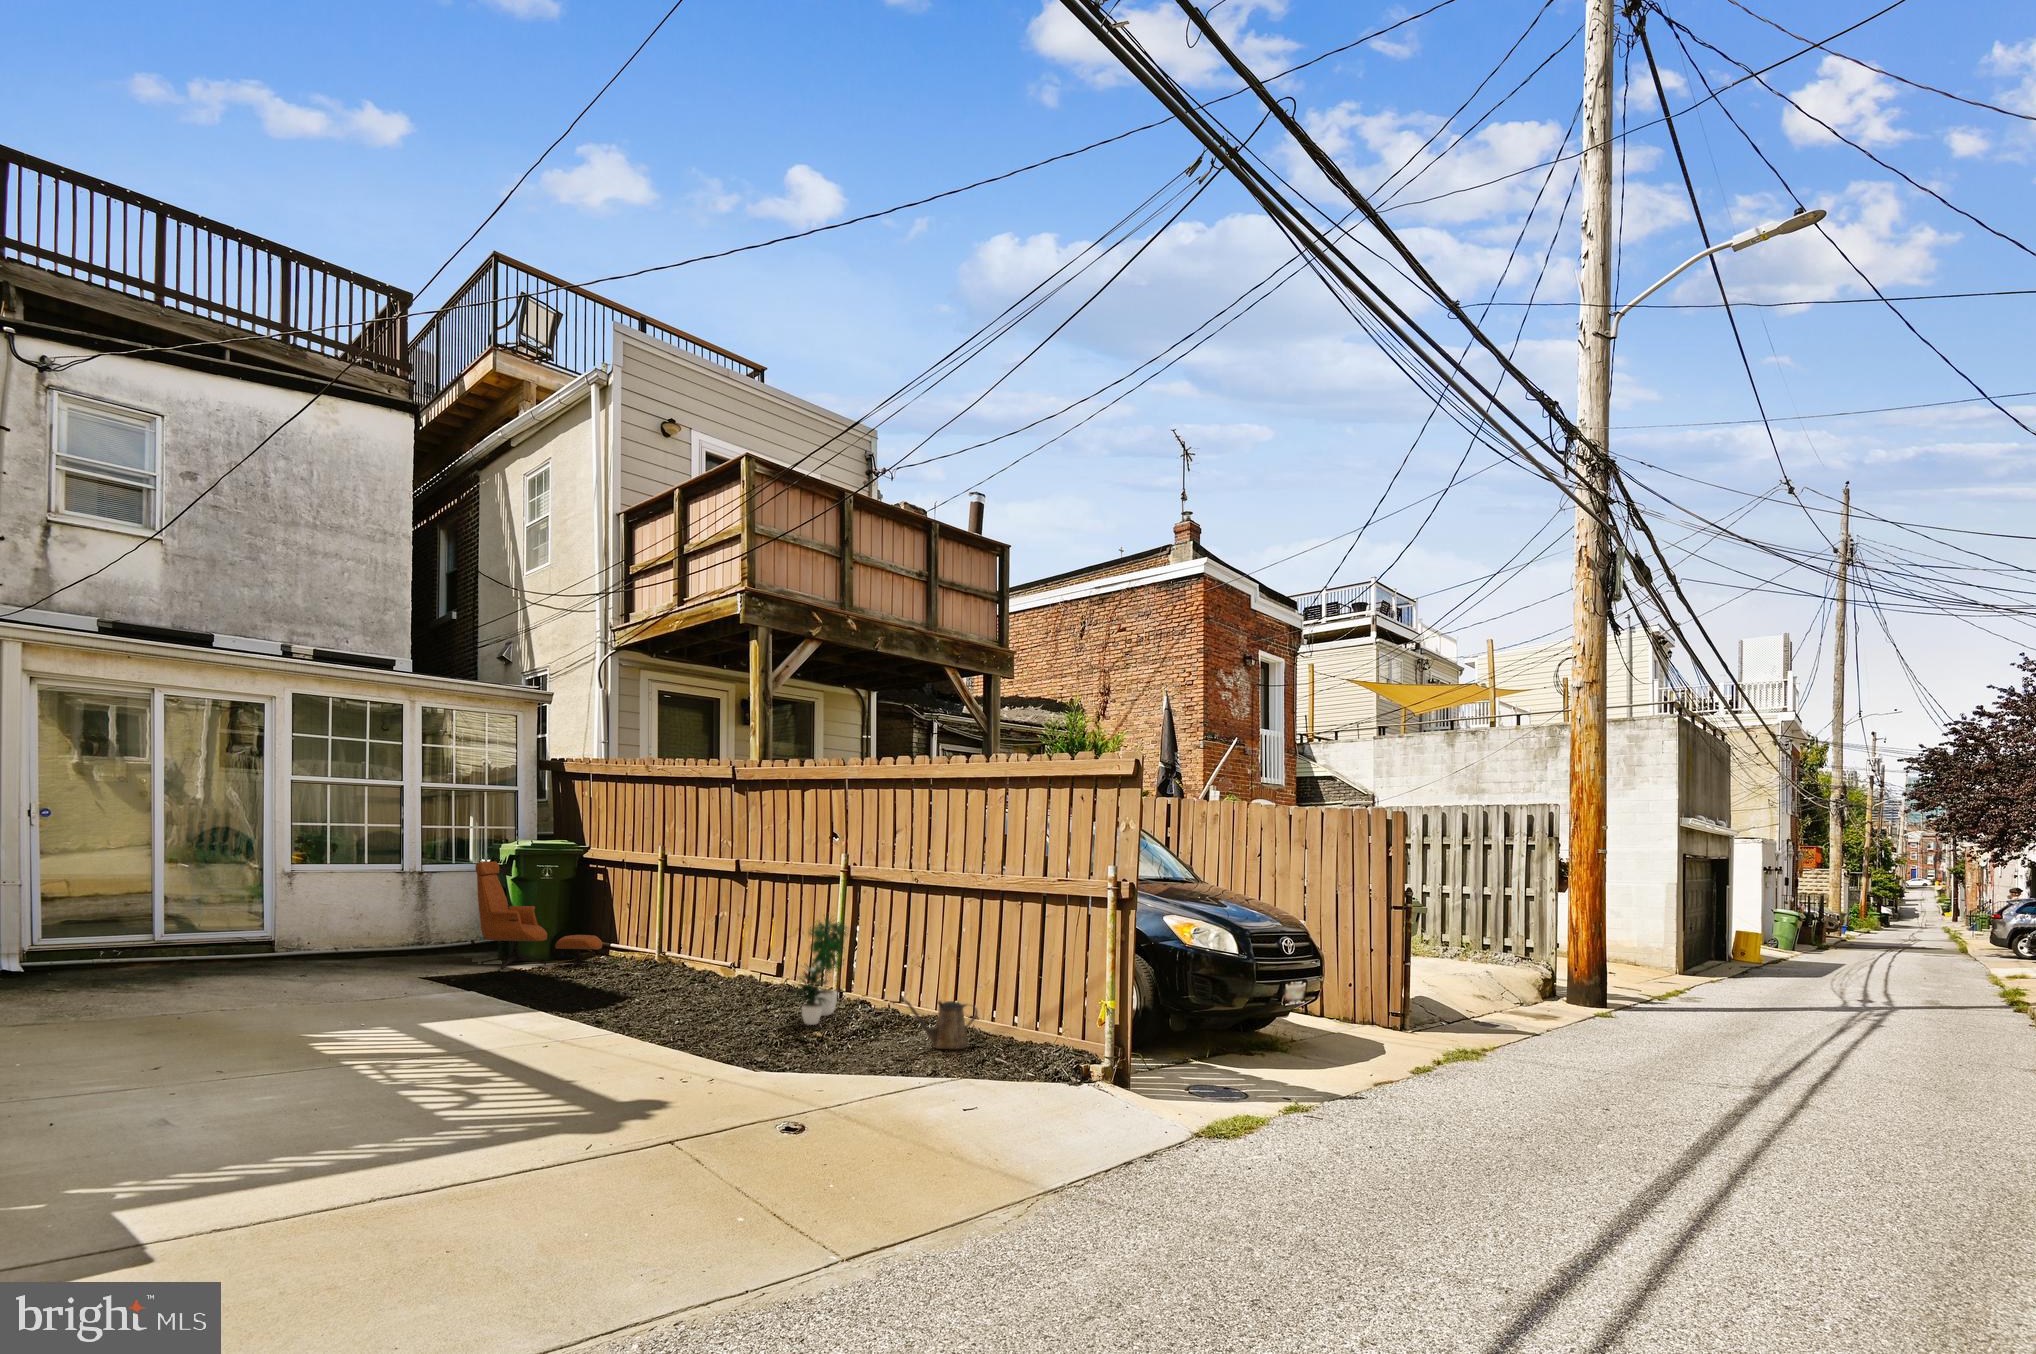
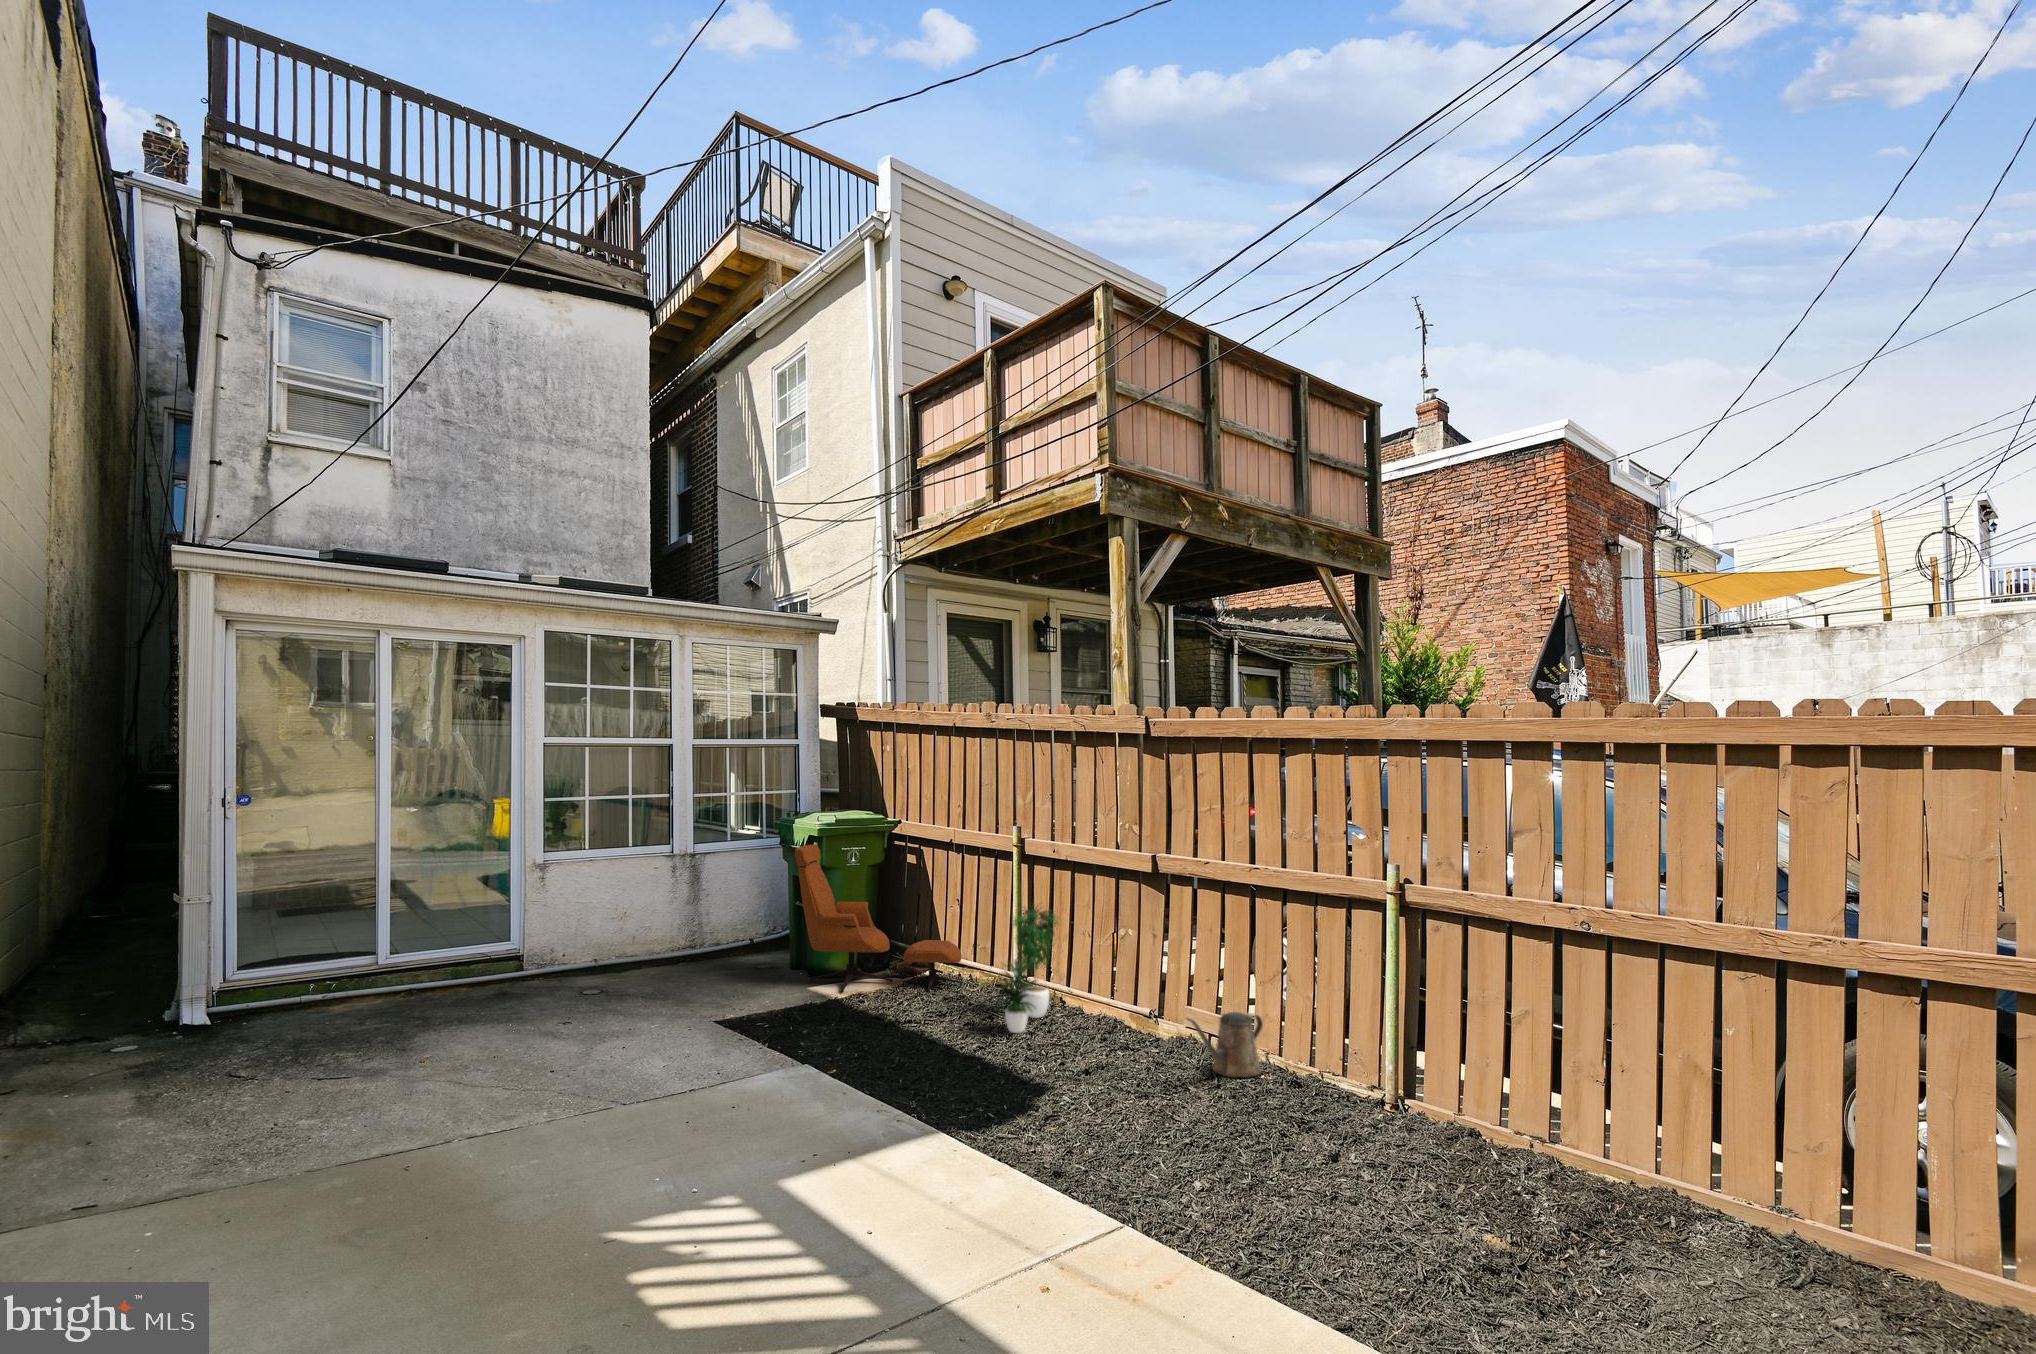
potted plant: present [795,916,848,1025] -> present [994,906,1059,1033]
watering can: present [902,999,978,1049] -> present [1187,1012,1263,1077]

